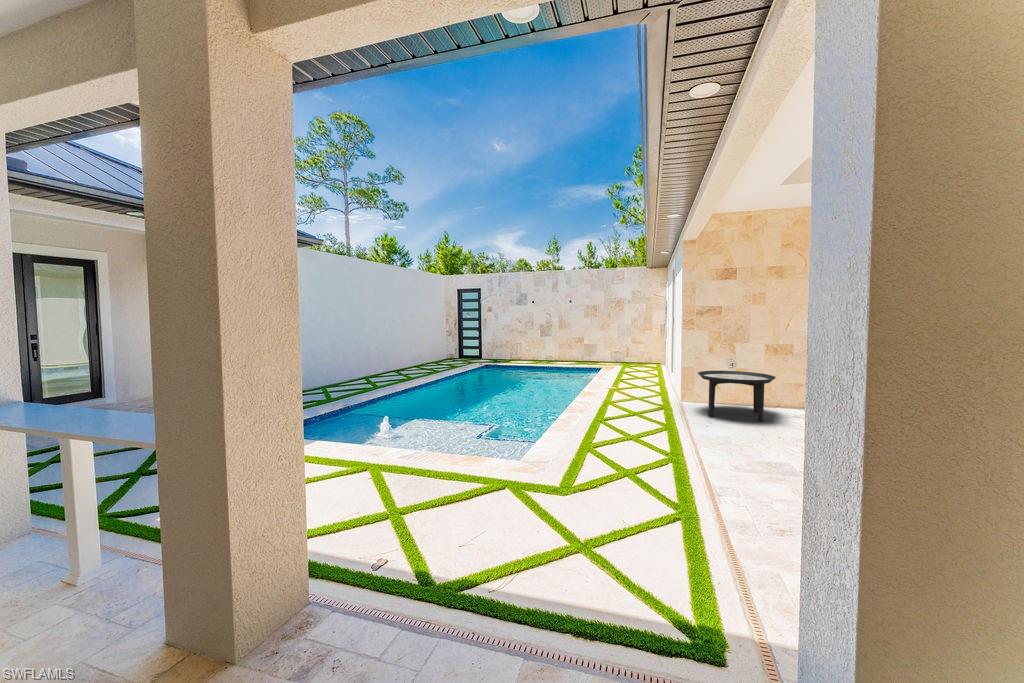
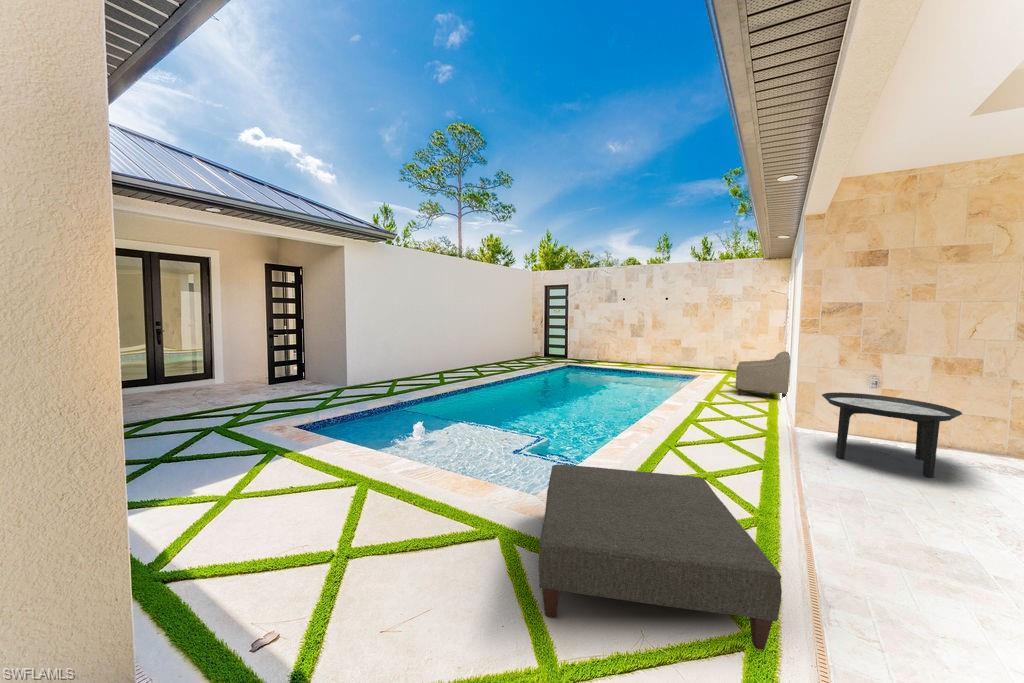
chair: none [634,344,673,383] -> present [735,351,790,398]
ottoman: none [536,429,693,516] -> present [538,464,782,650]

